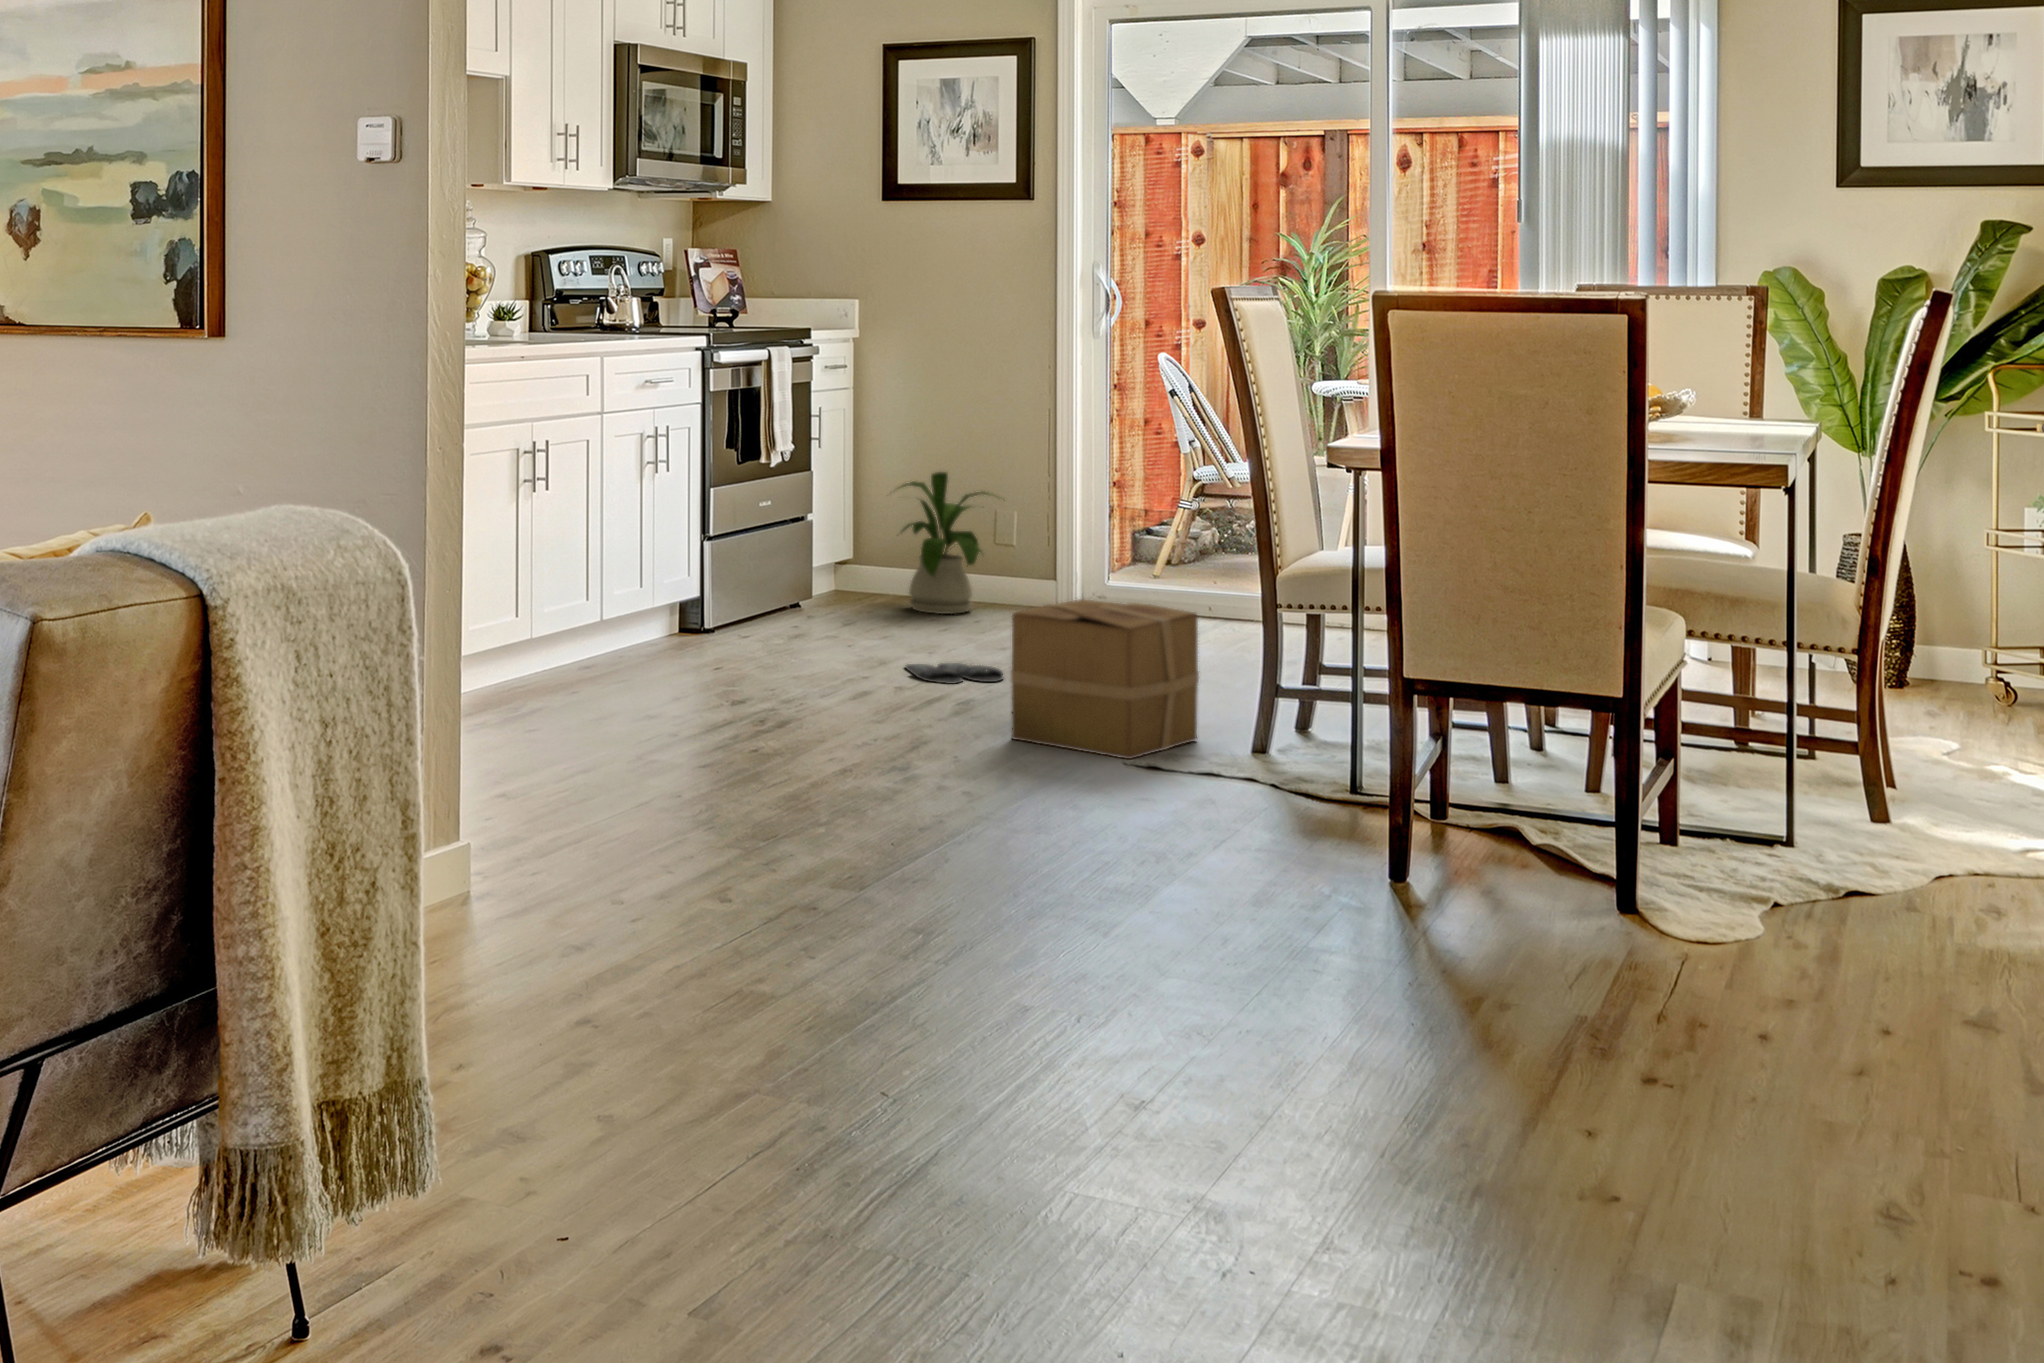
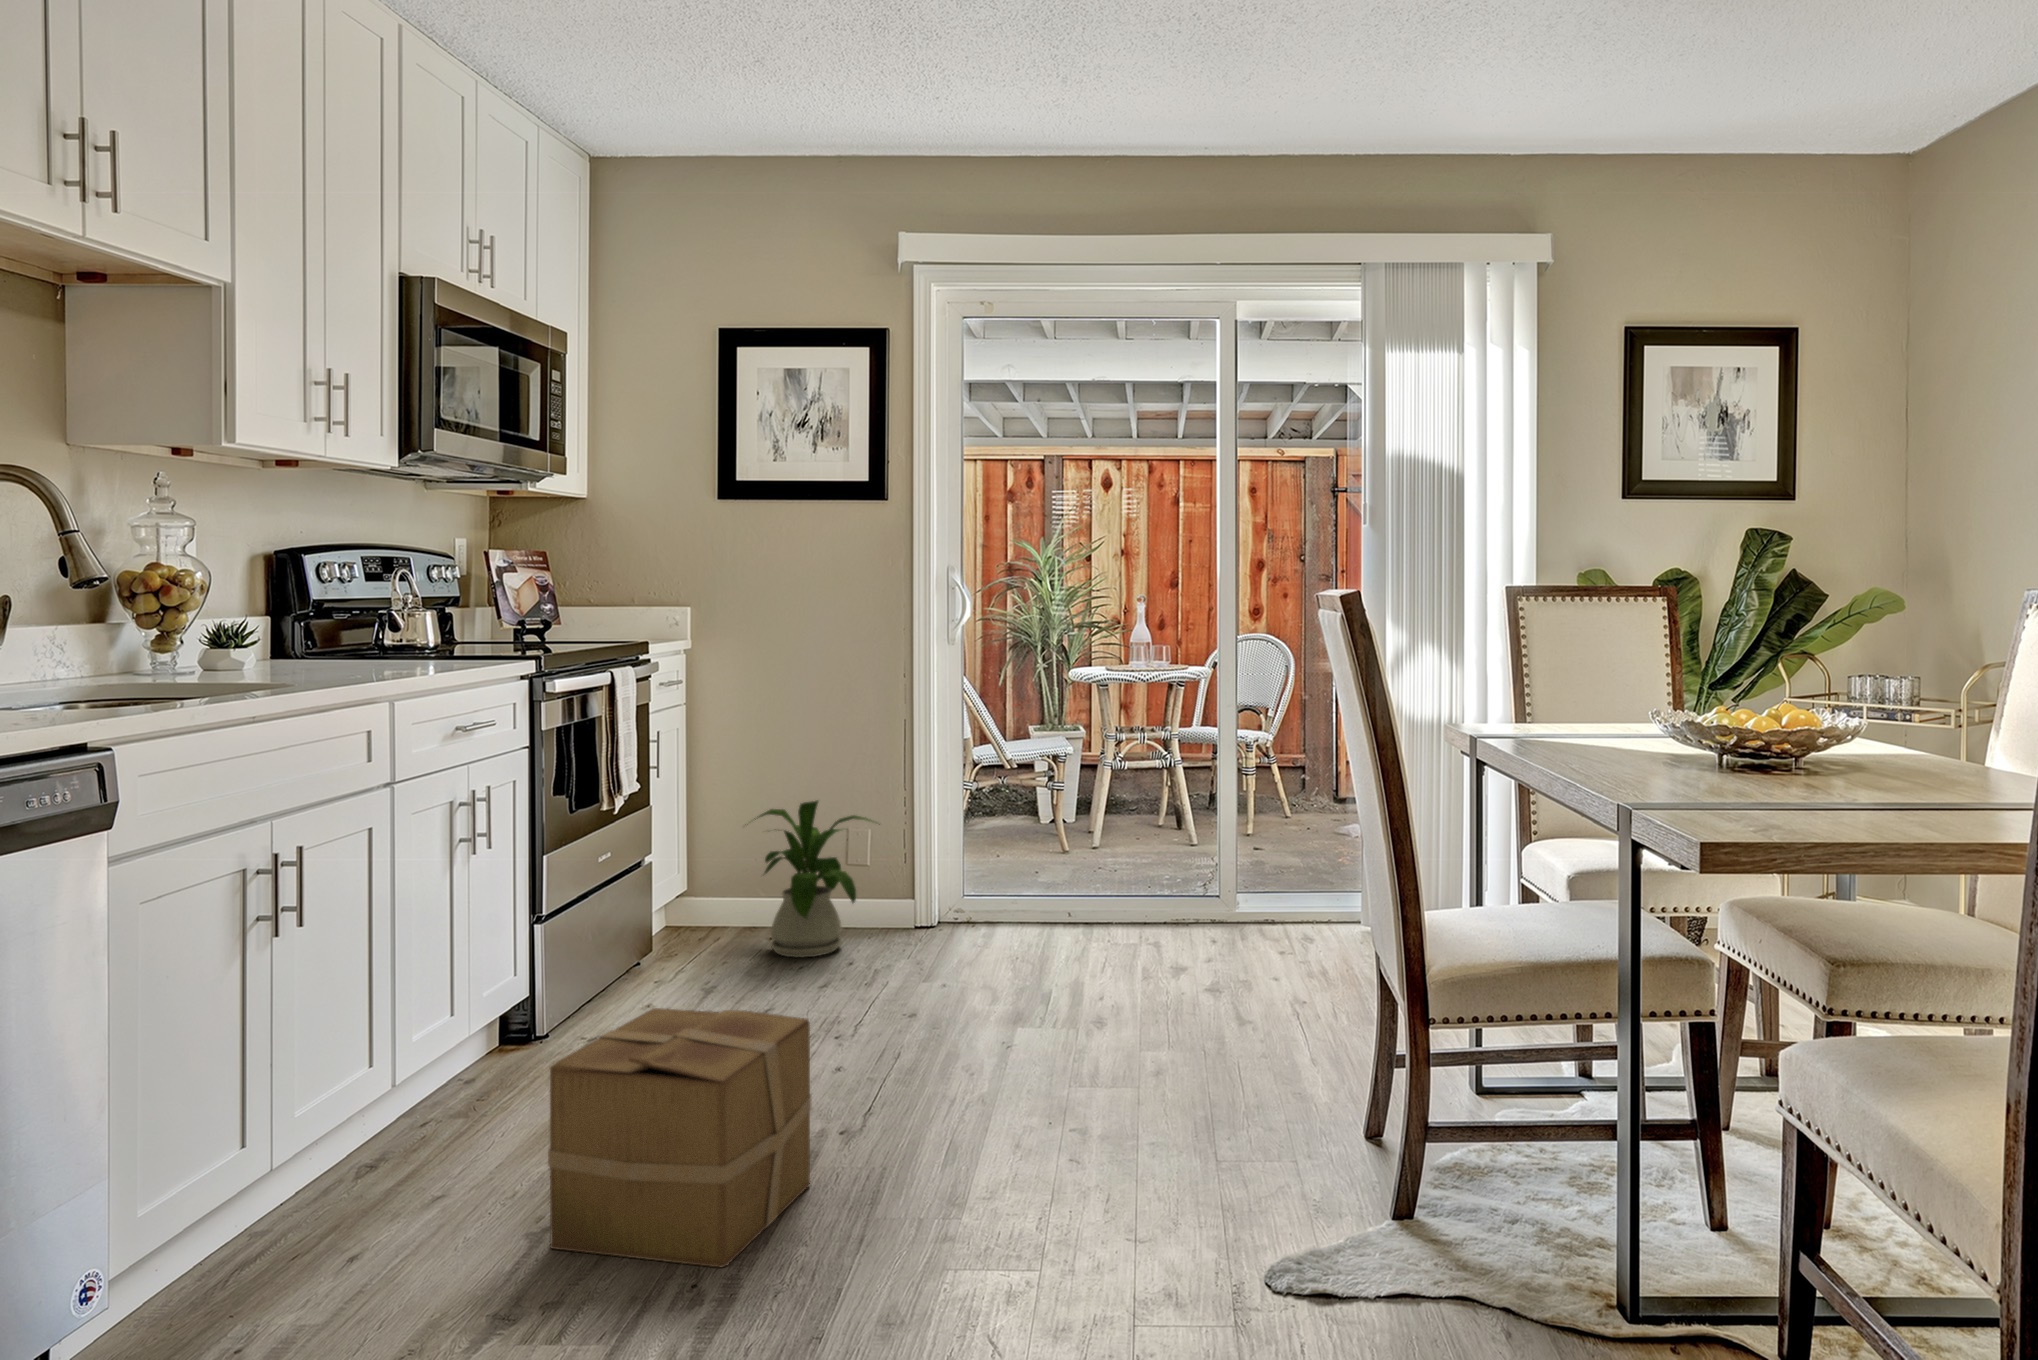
cardboard box: present [1011,599,1199,759] -> present [548,1008,811,1267]
slippers: present [906,663,1003,684] -> none [845,1065,982,1119]

